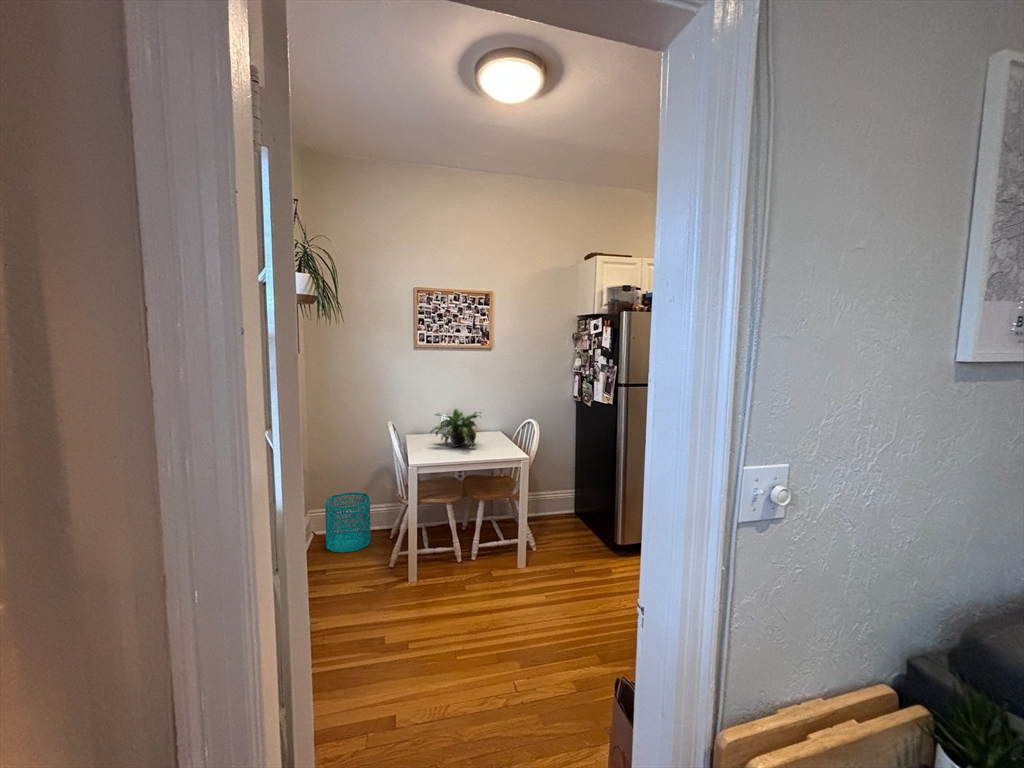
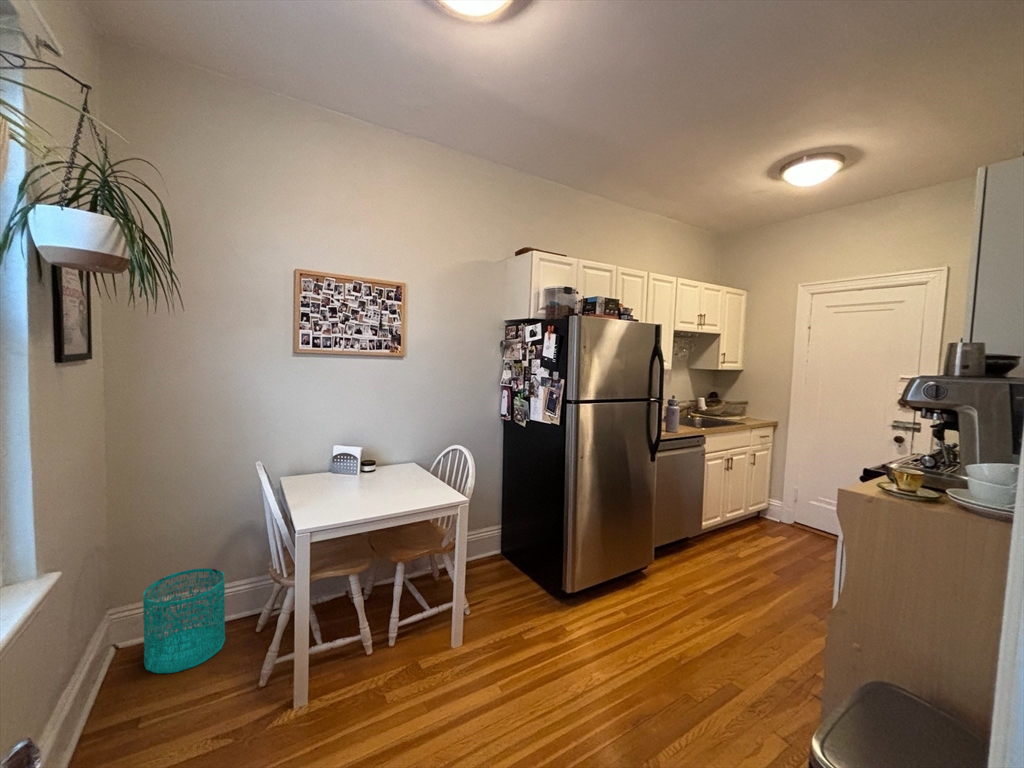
potted plant: present [430,409,481,447] -> none [326,439,402,493]

